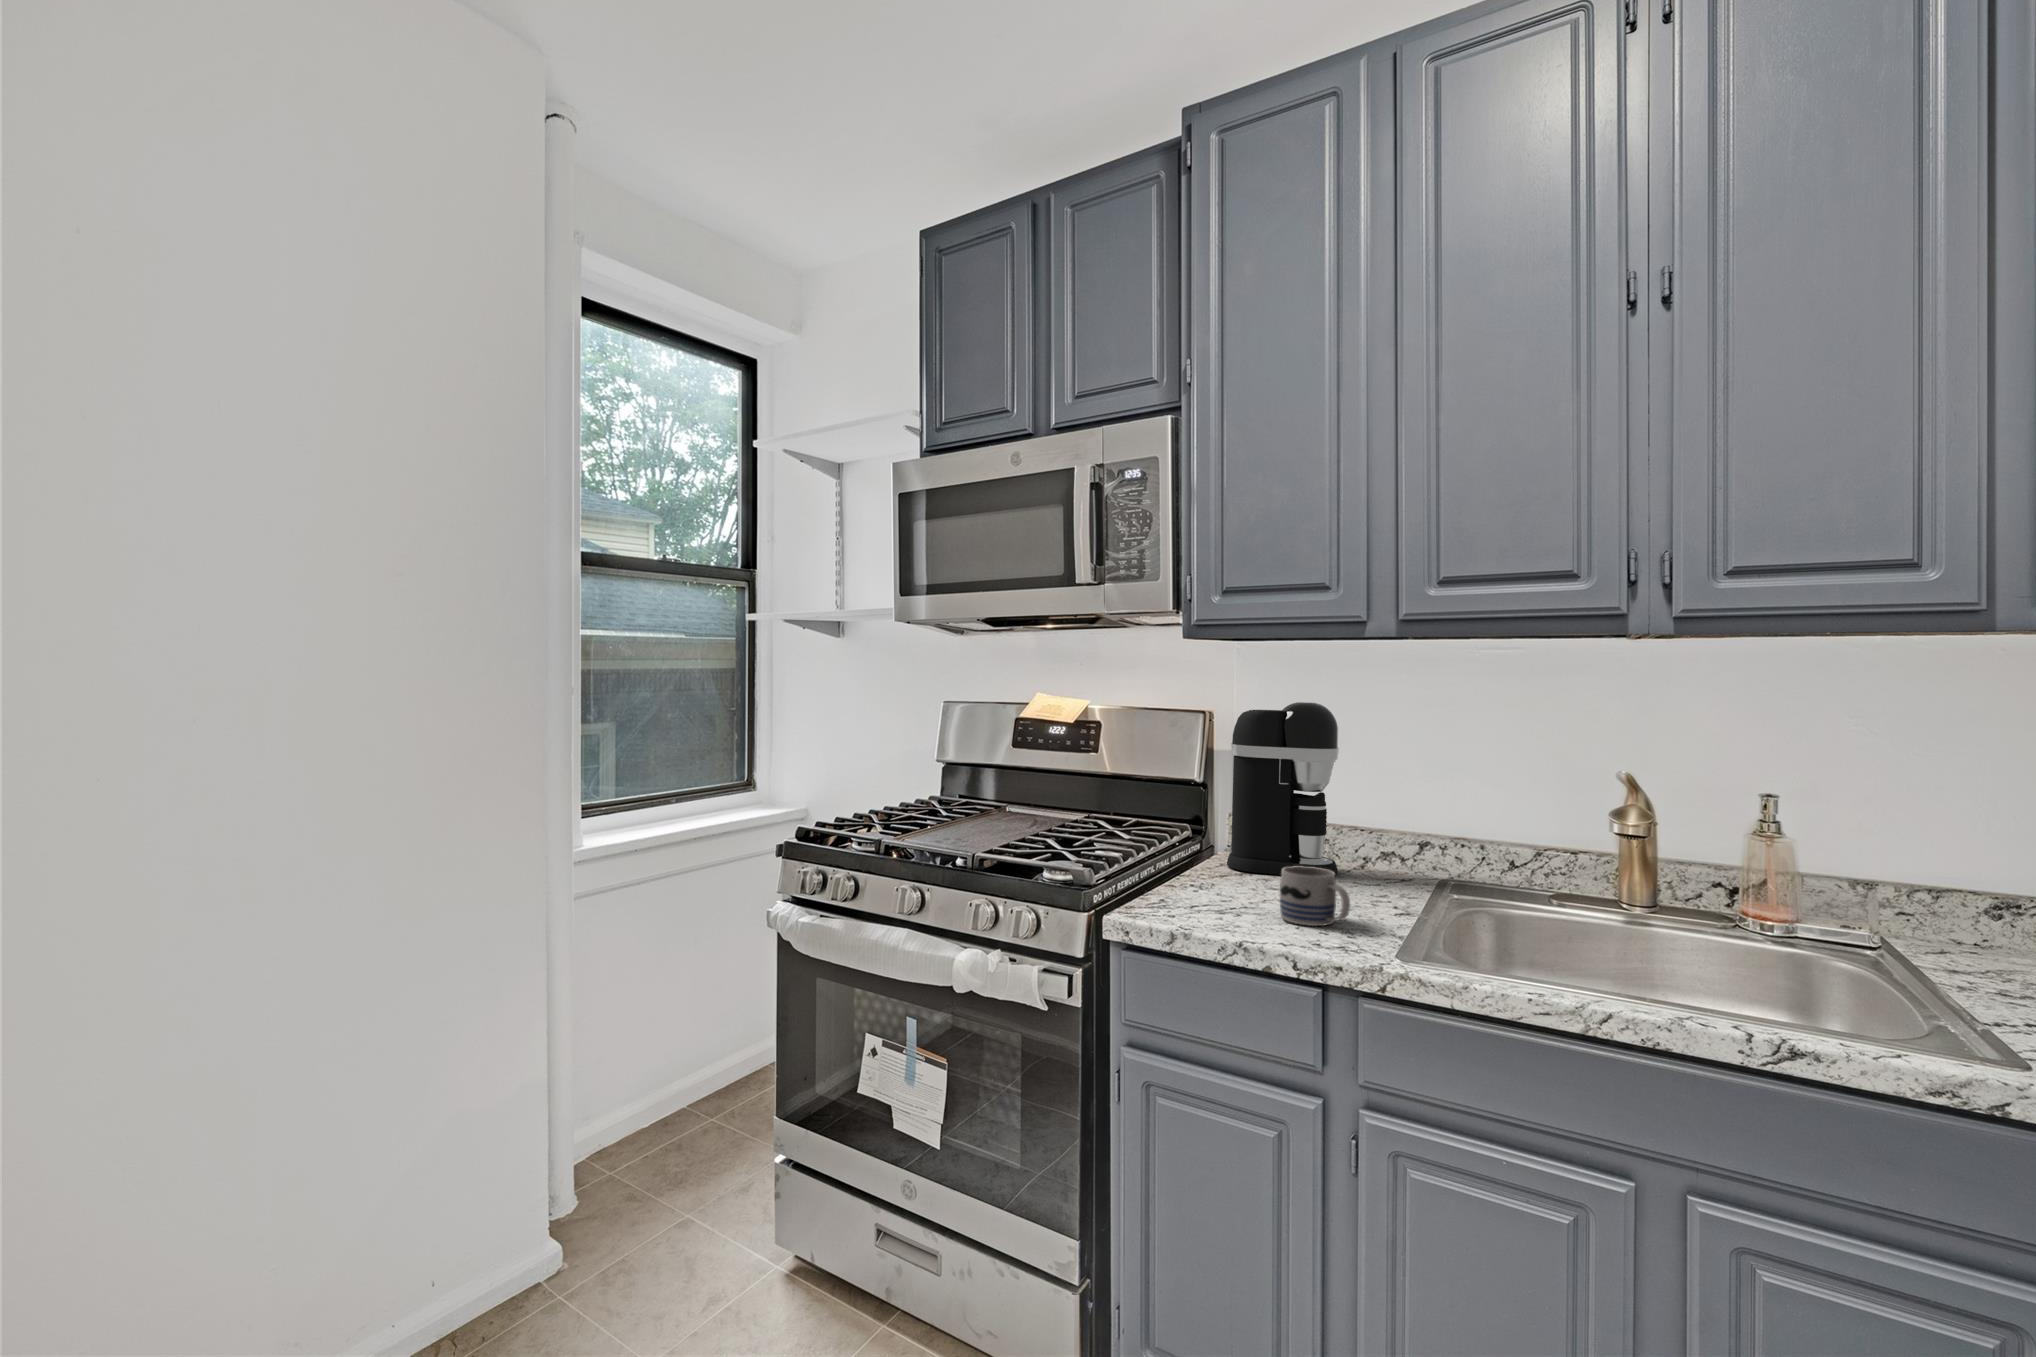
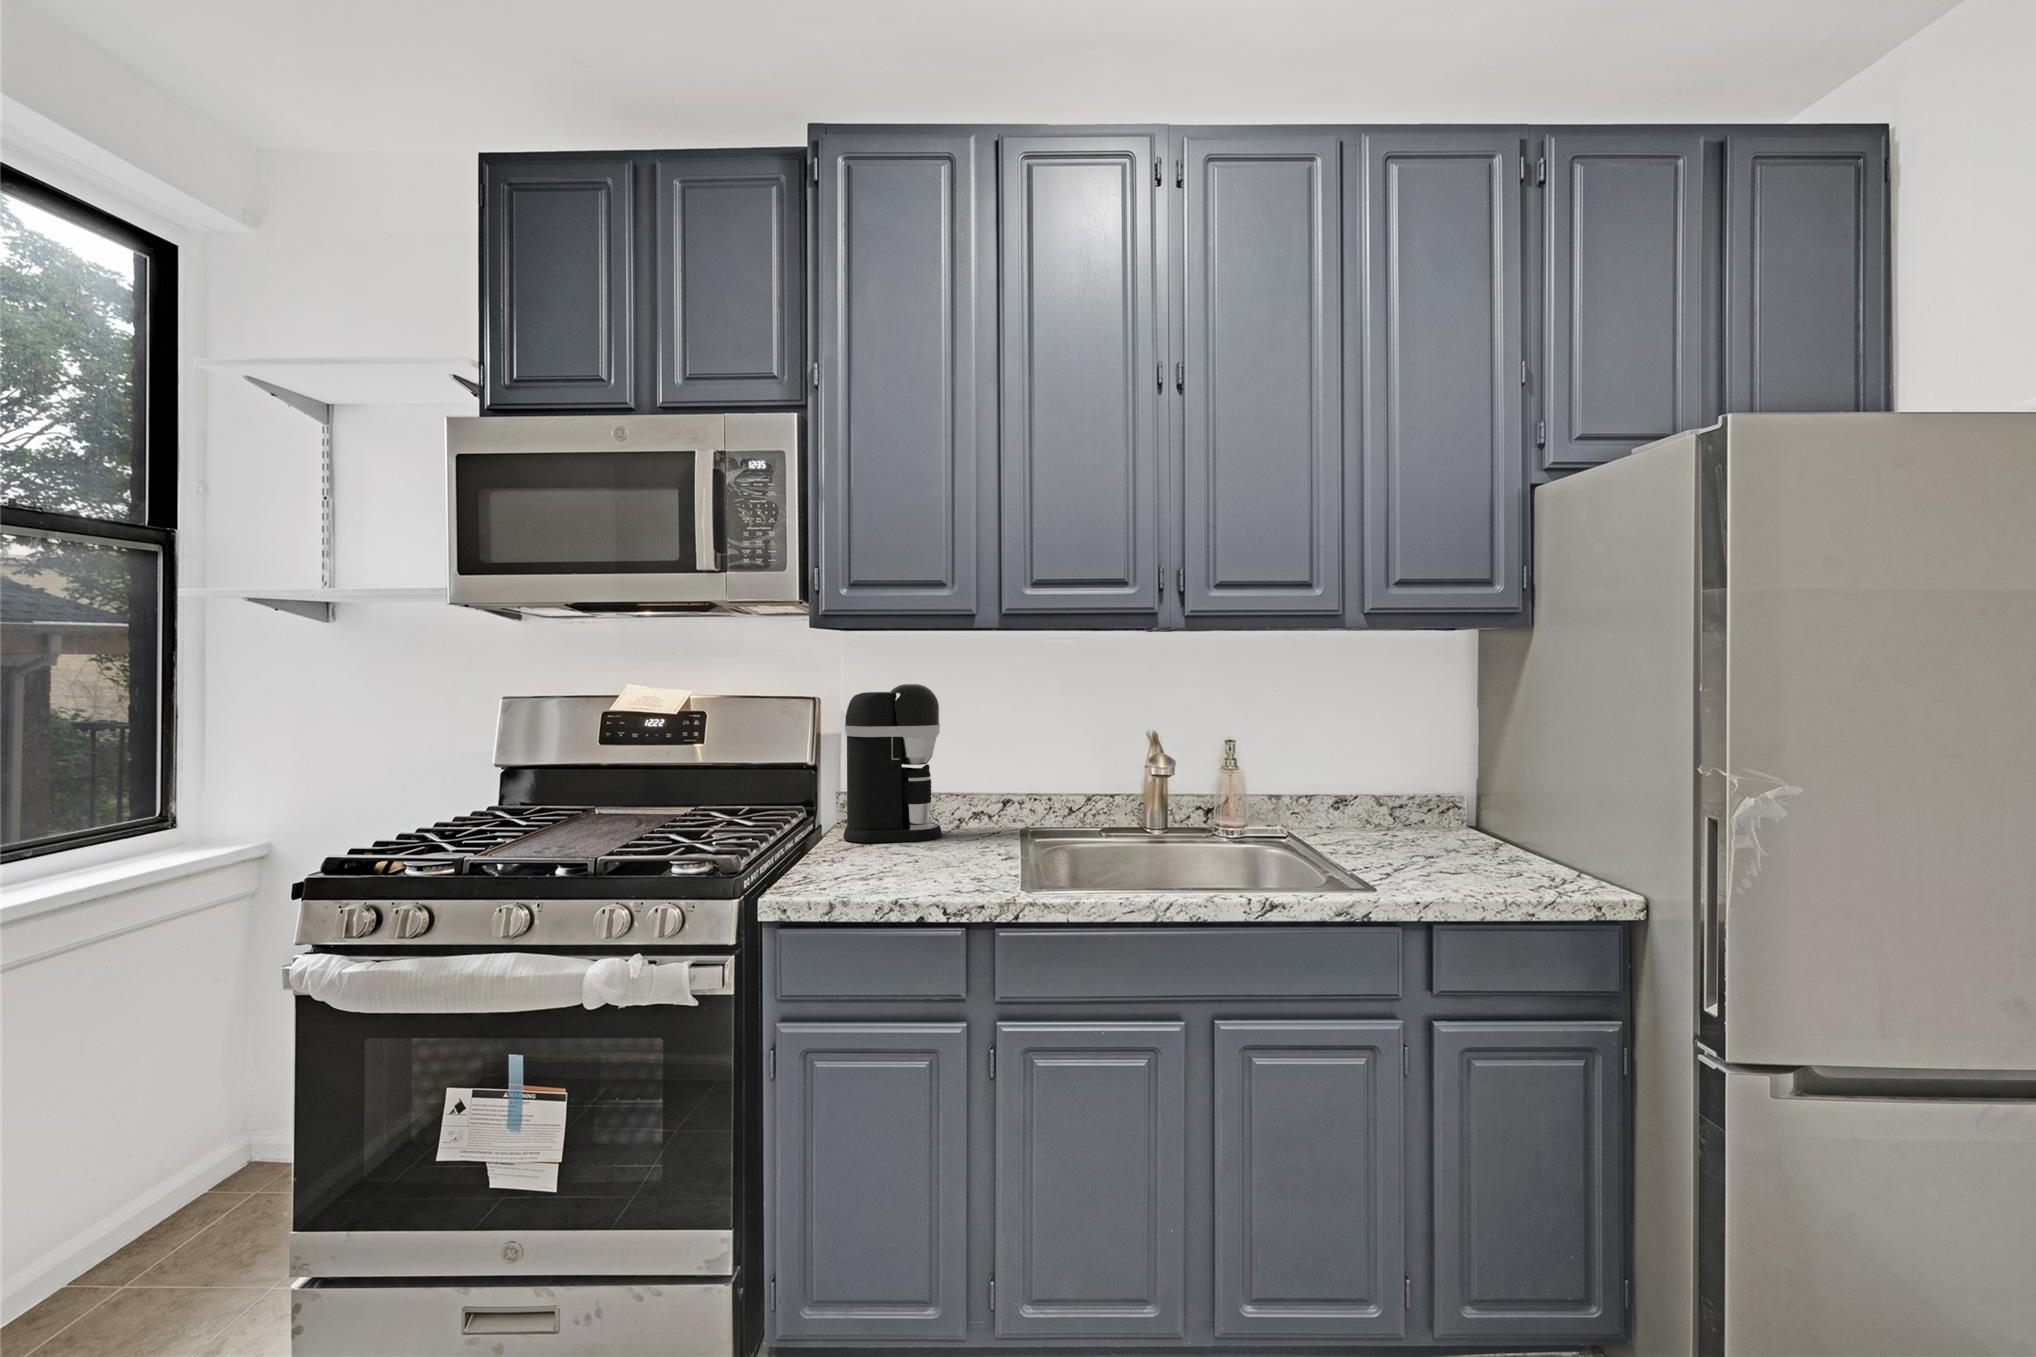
mug: present [1280,867,1350,926] -> none [917,828,977,877]

